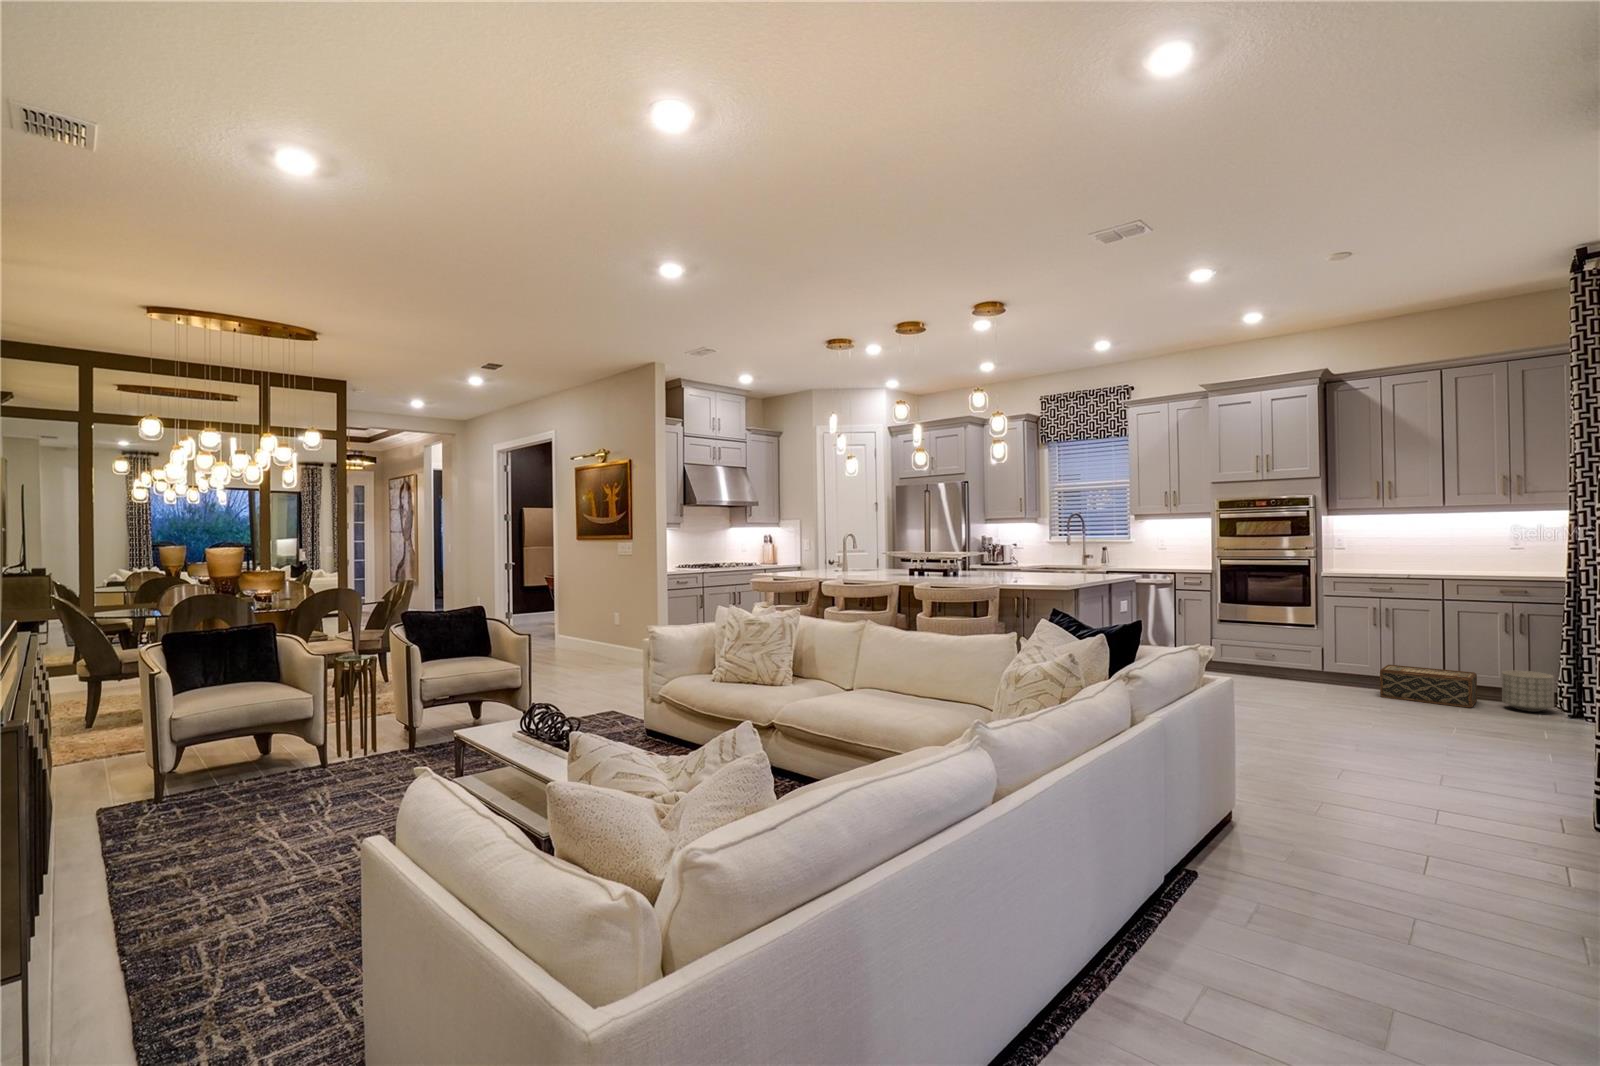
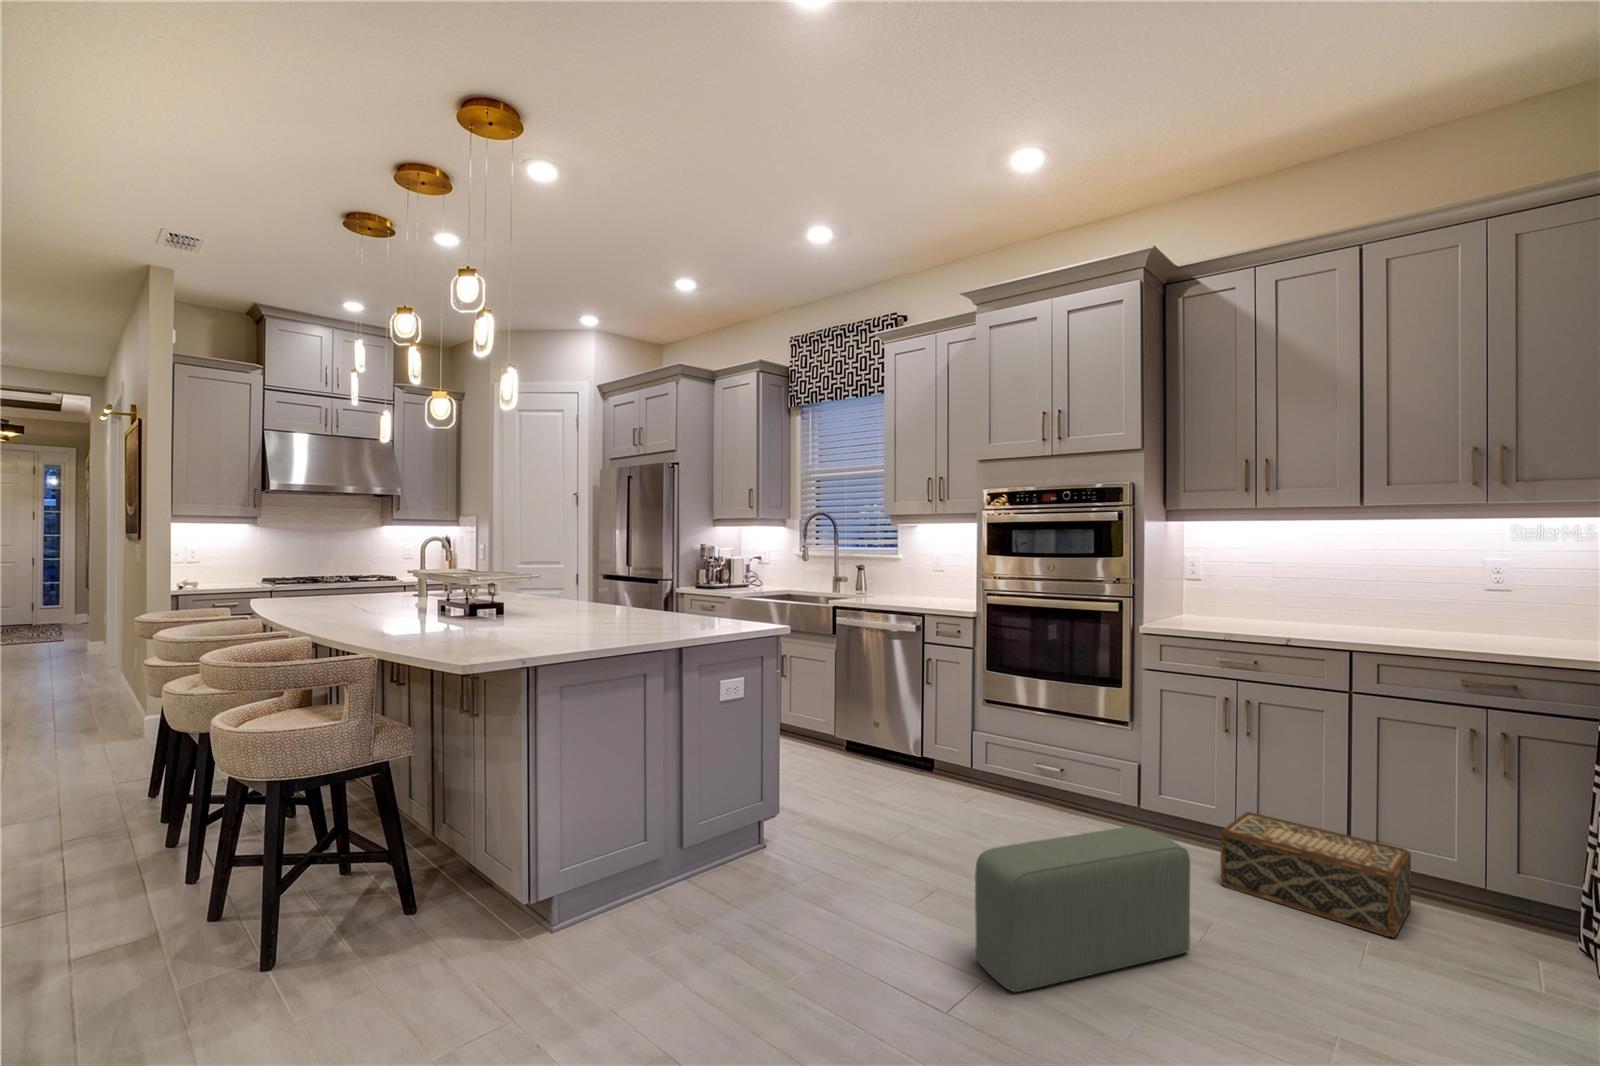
pouf: none [1286,660,1381,721] -> present [975,826,1190,992]
planter: present [1502,671,1554,712] -> none [1461,855,1574,961]

